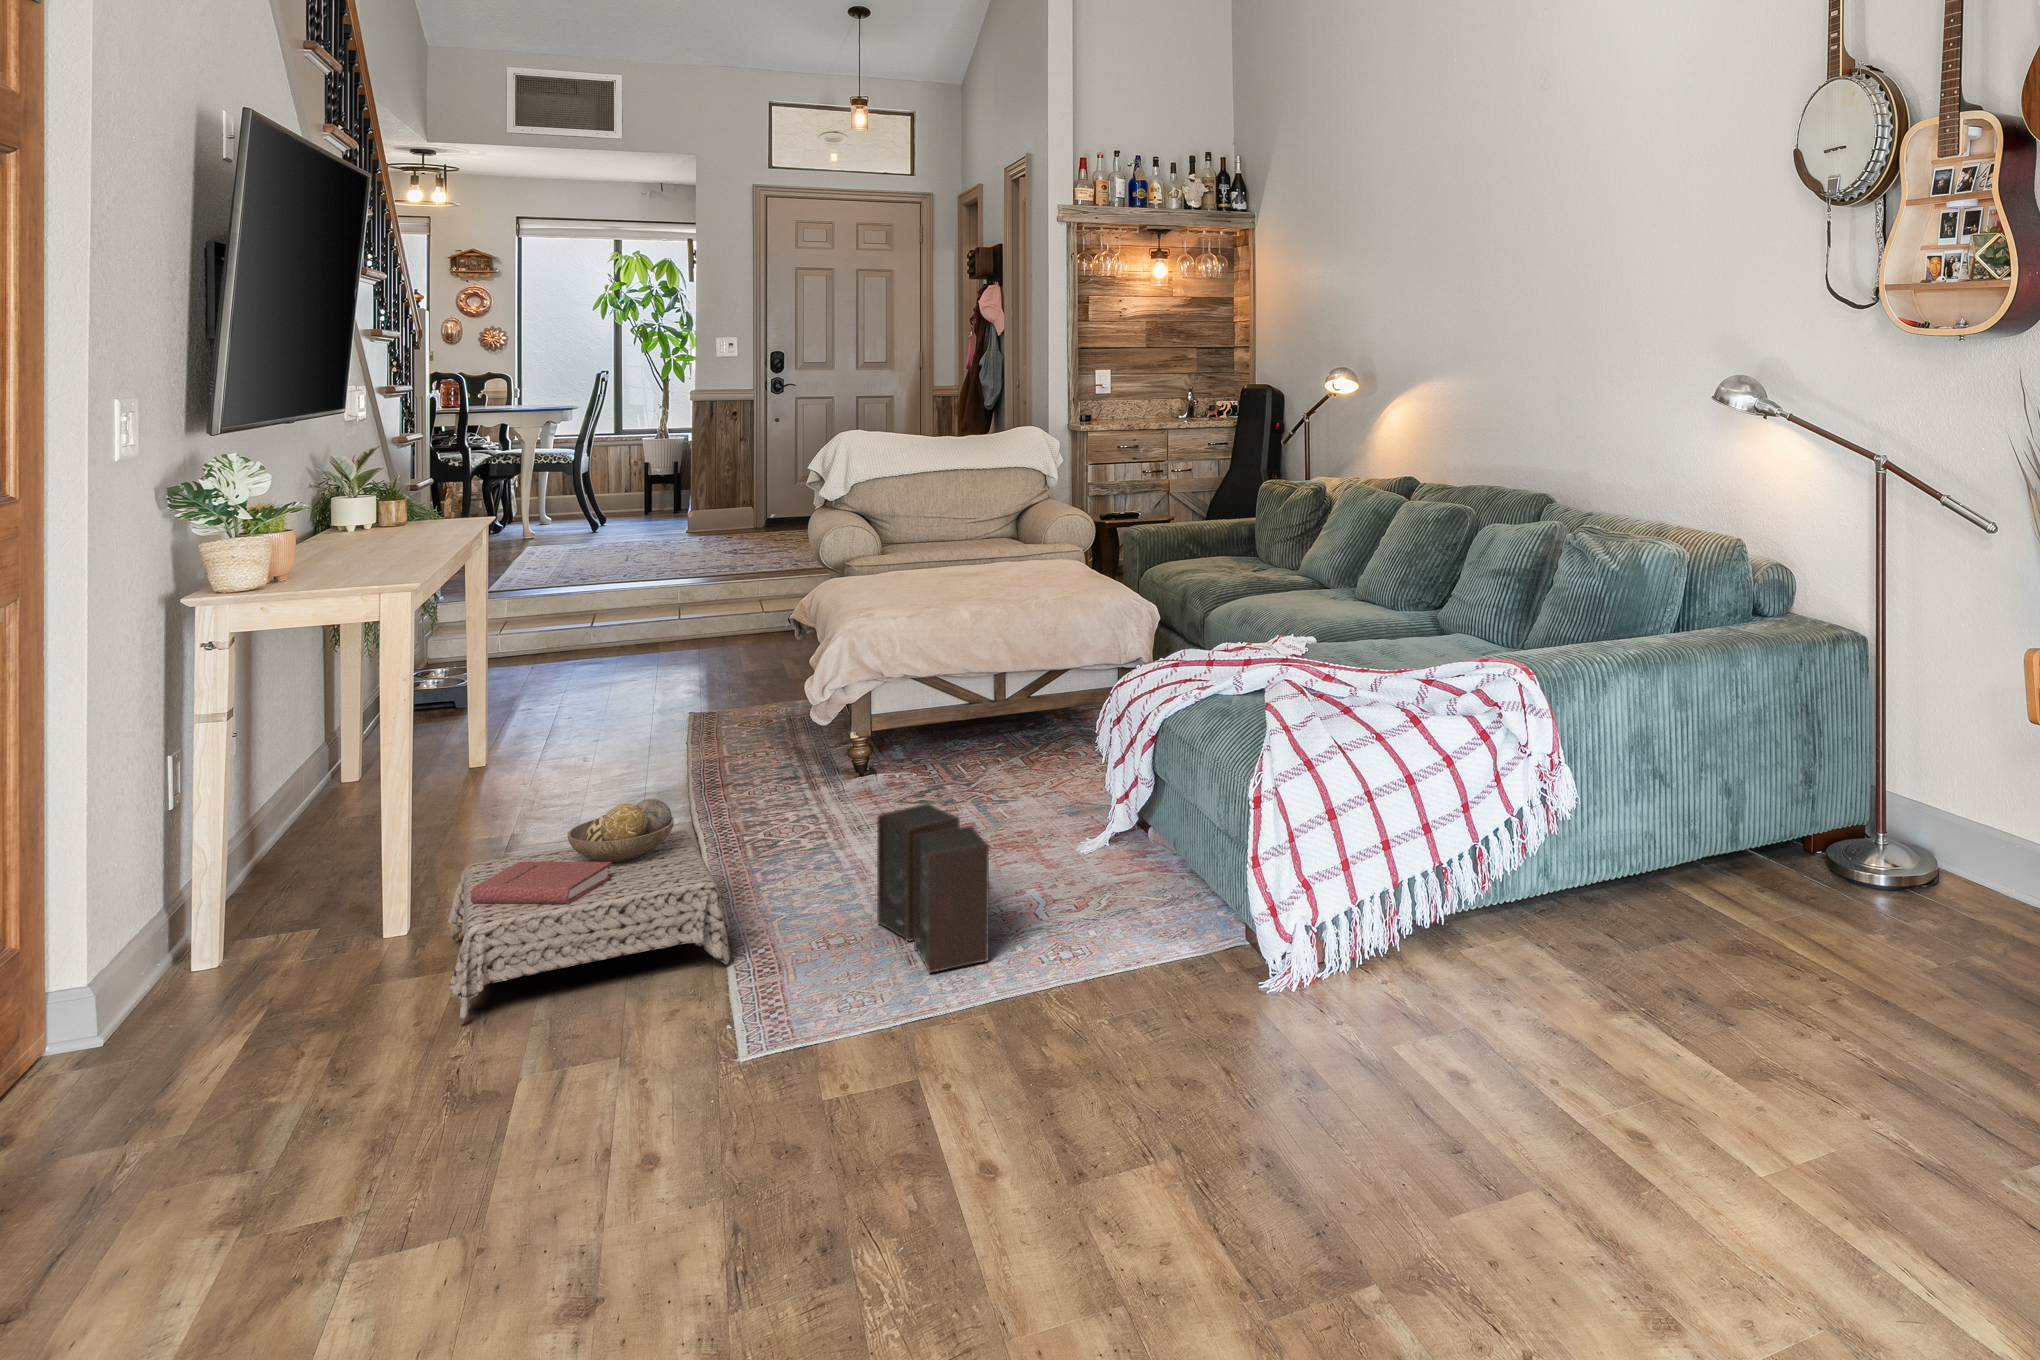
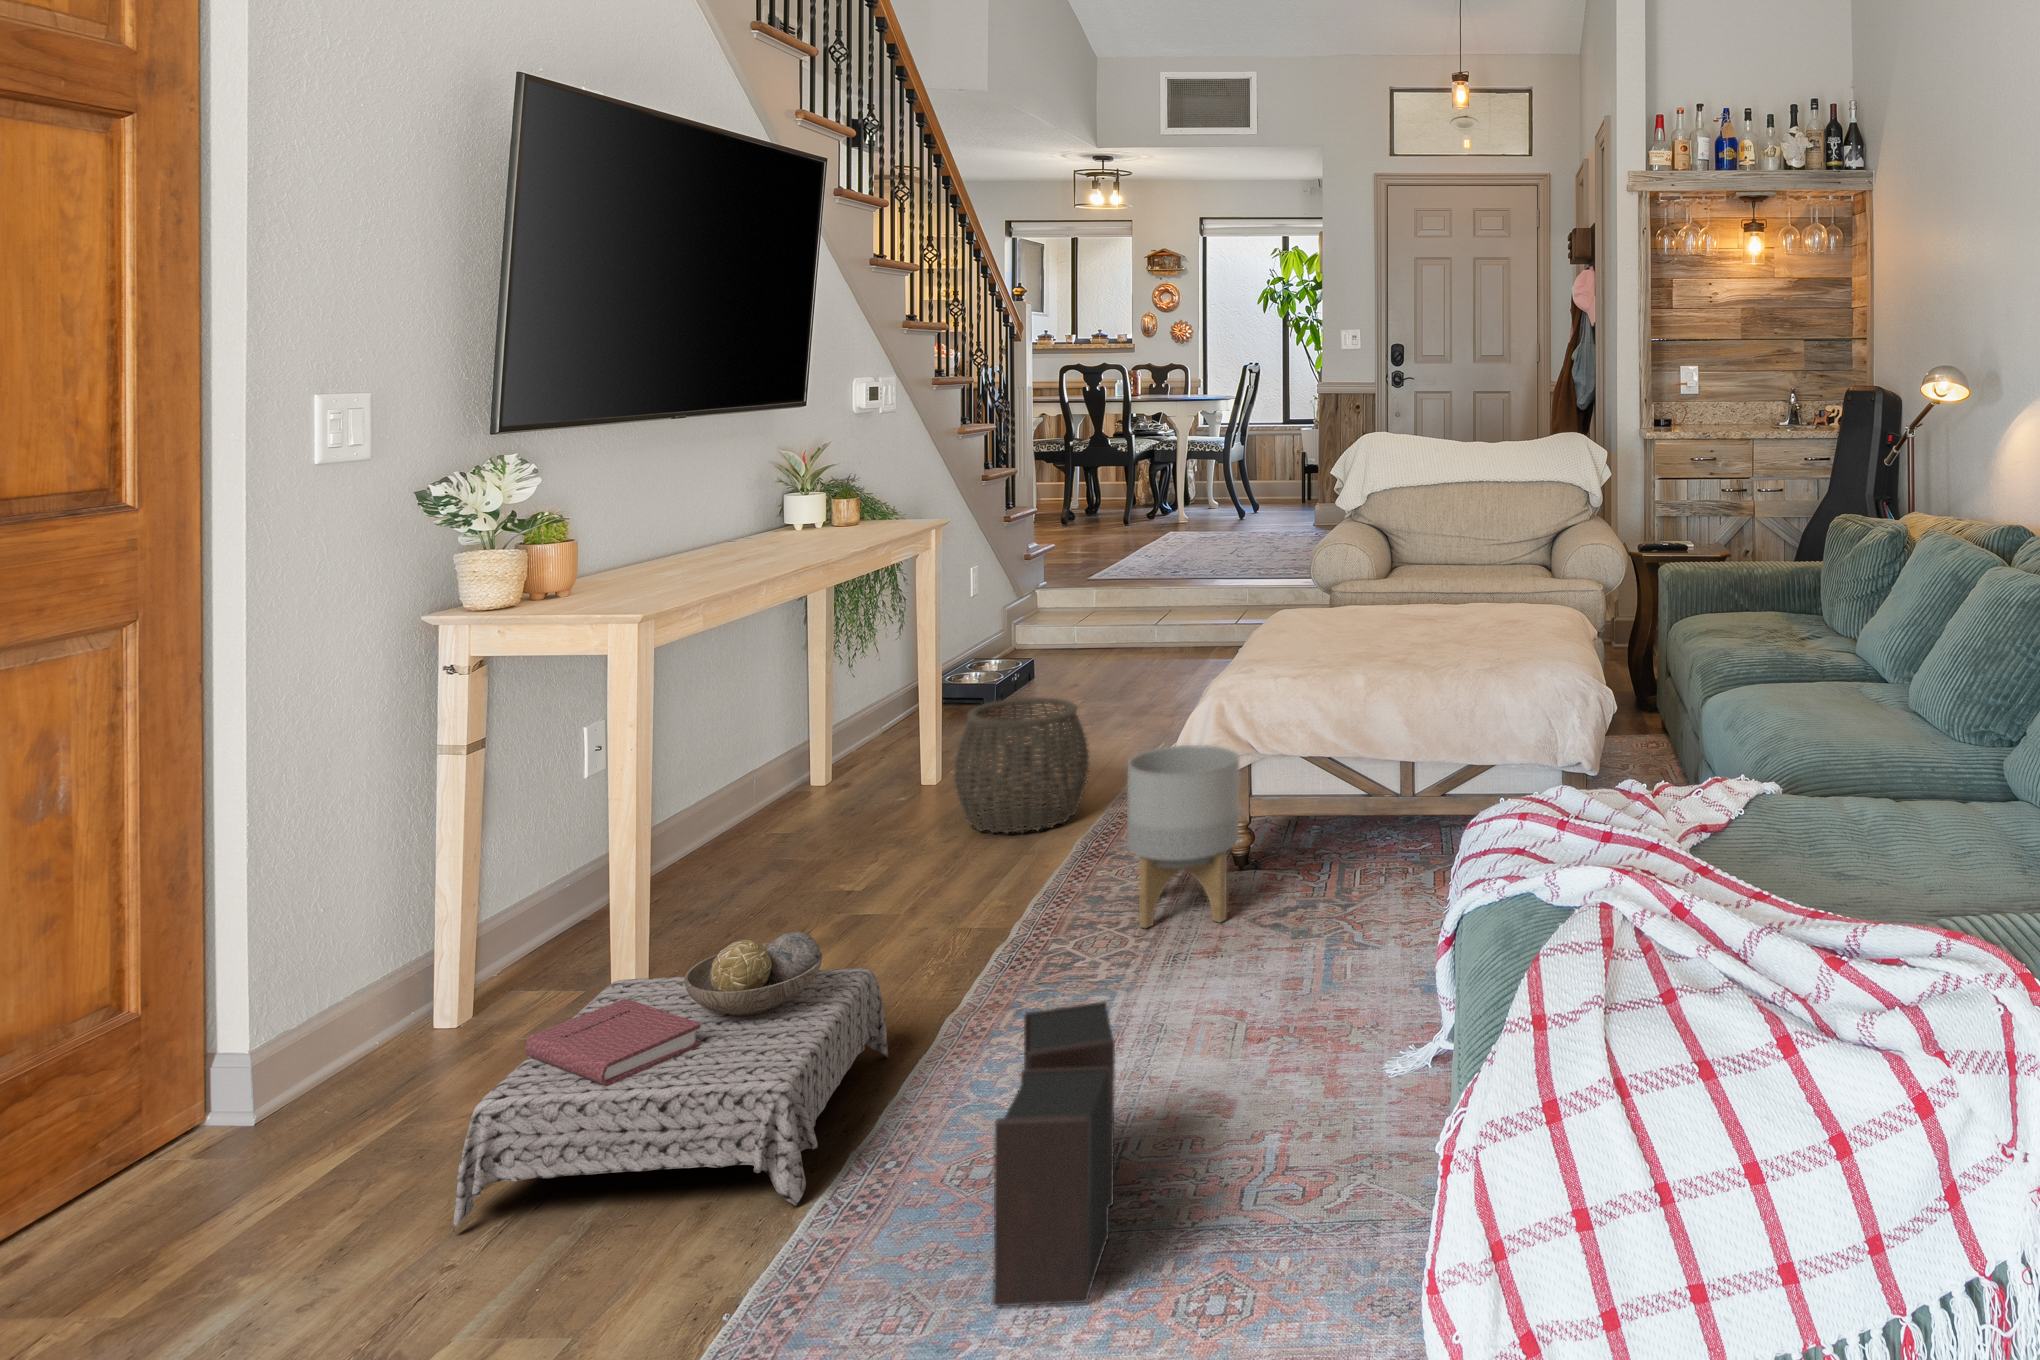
woven basket: none [566,658,695,774] -> present [954,698,1090,833]
planter: none [800,667,891,807] -> present [1127,745,1239,928]

